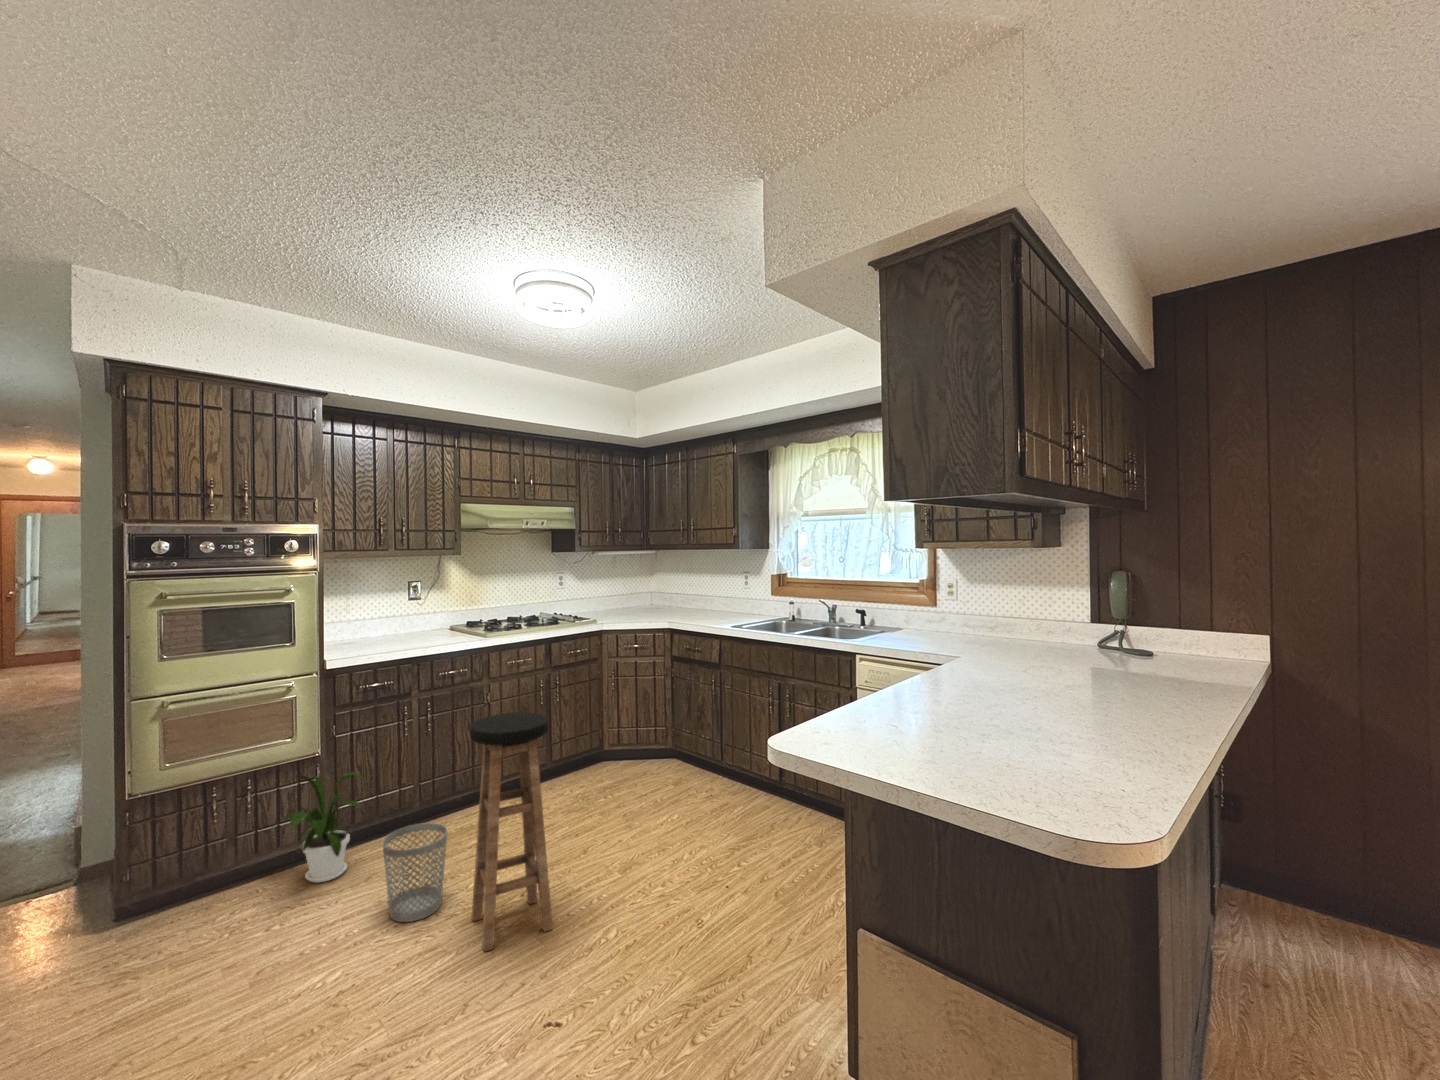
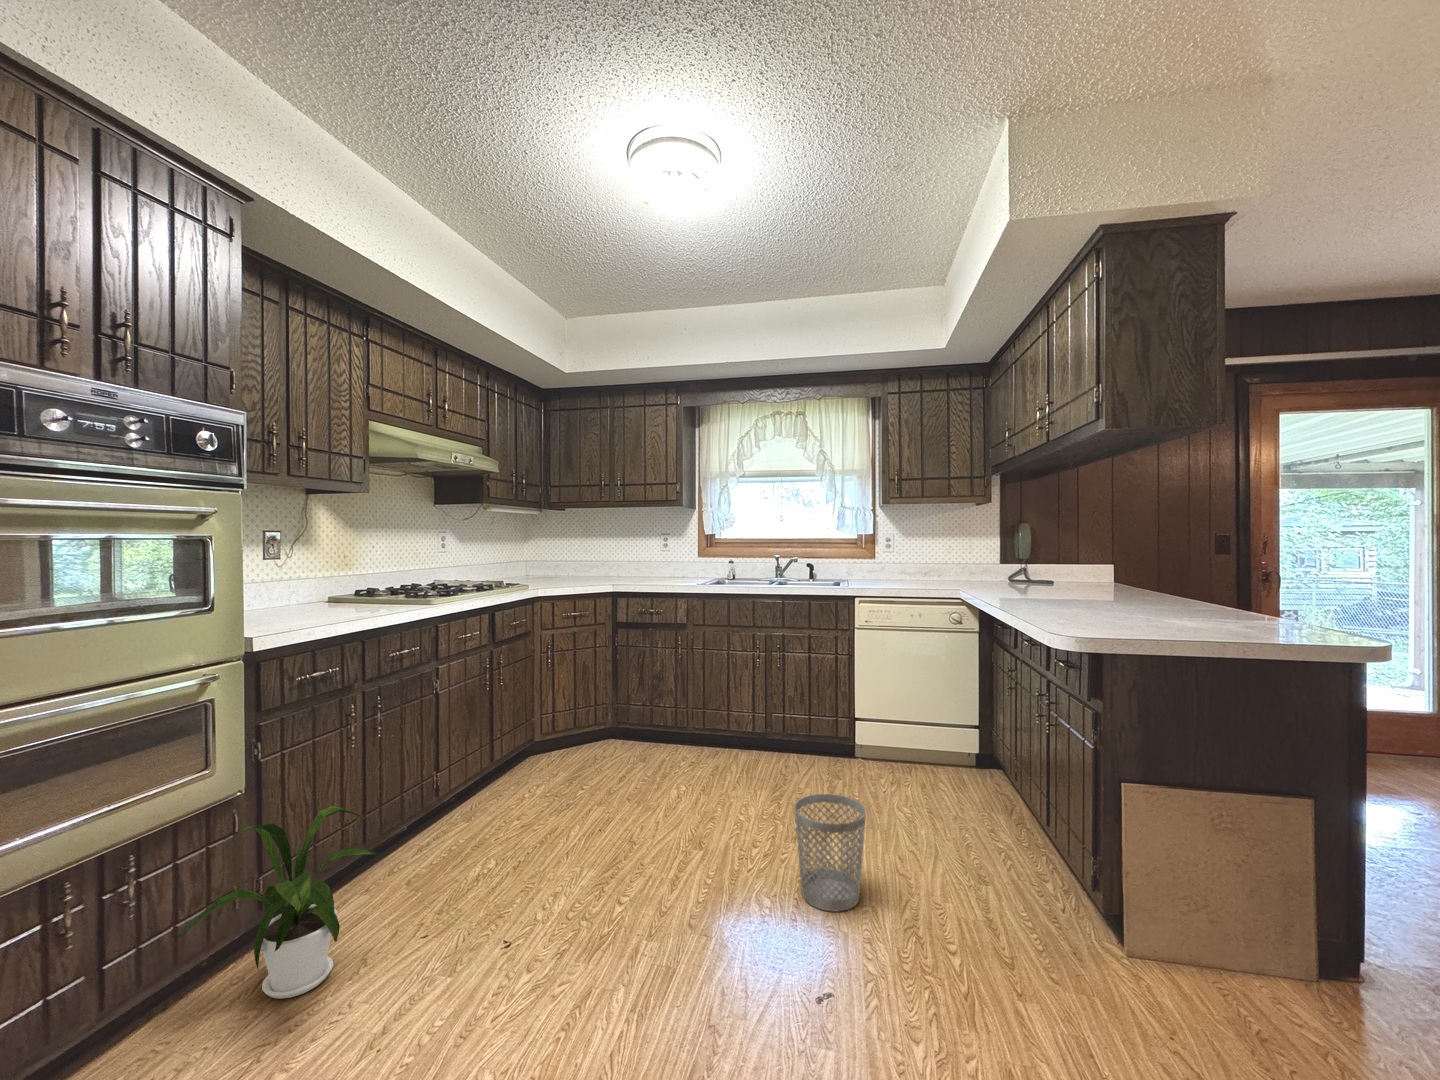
bar stool: present [470,712,553,951] -> none [613,670,729,982]
wastebasket: present [383,823,447,922] -> present [795,794,866,911]

